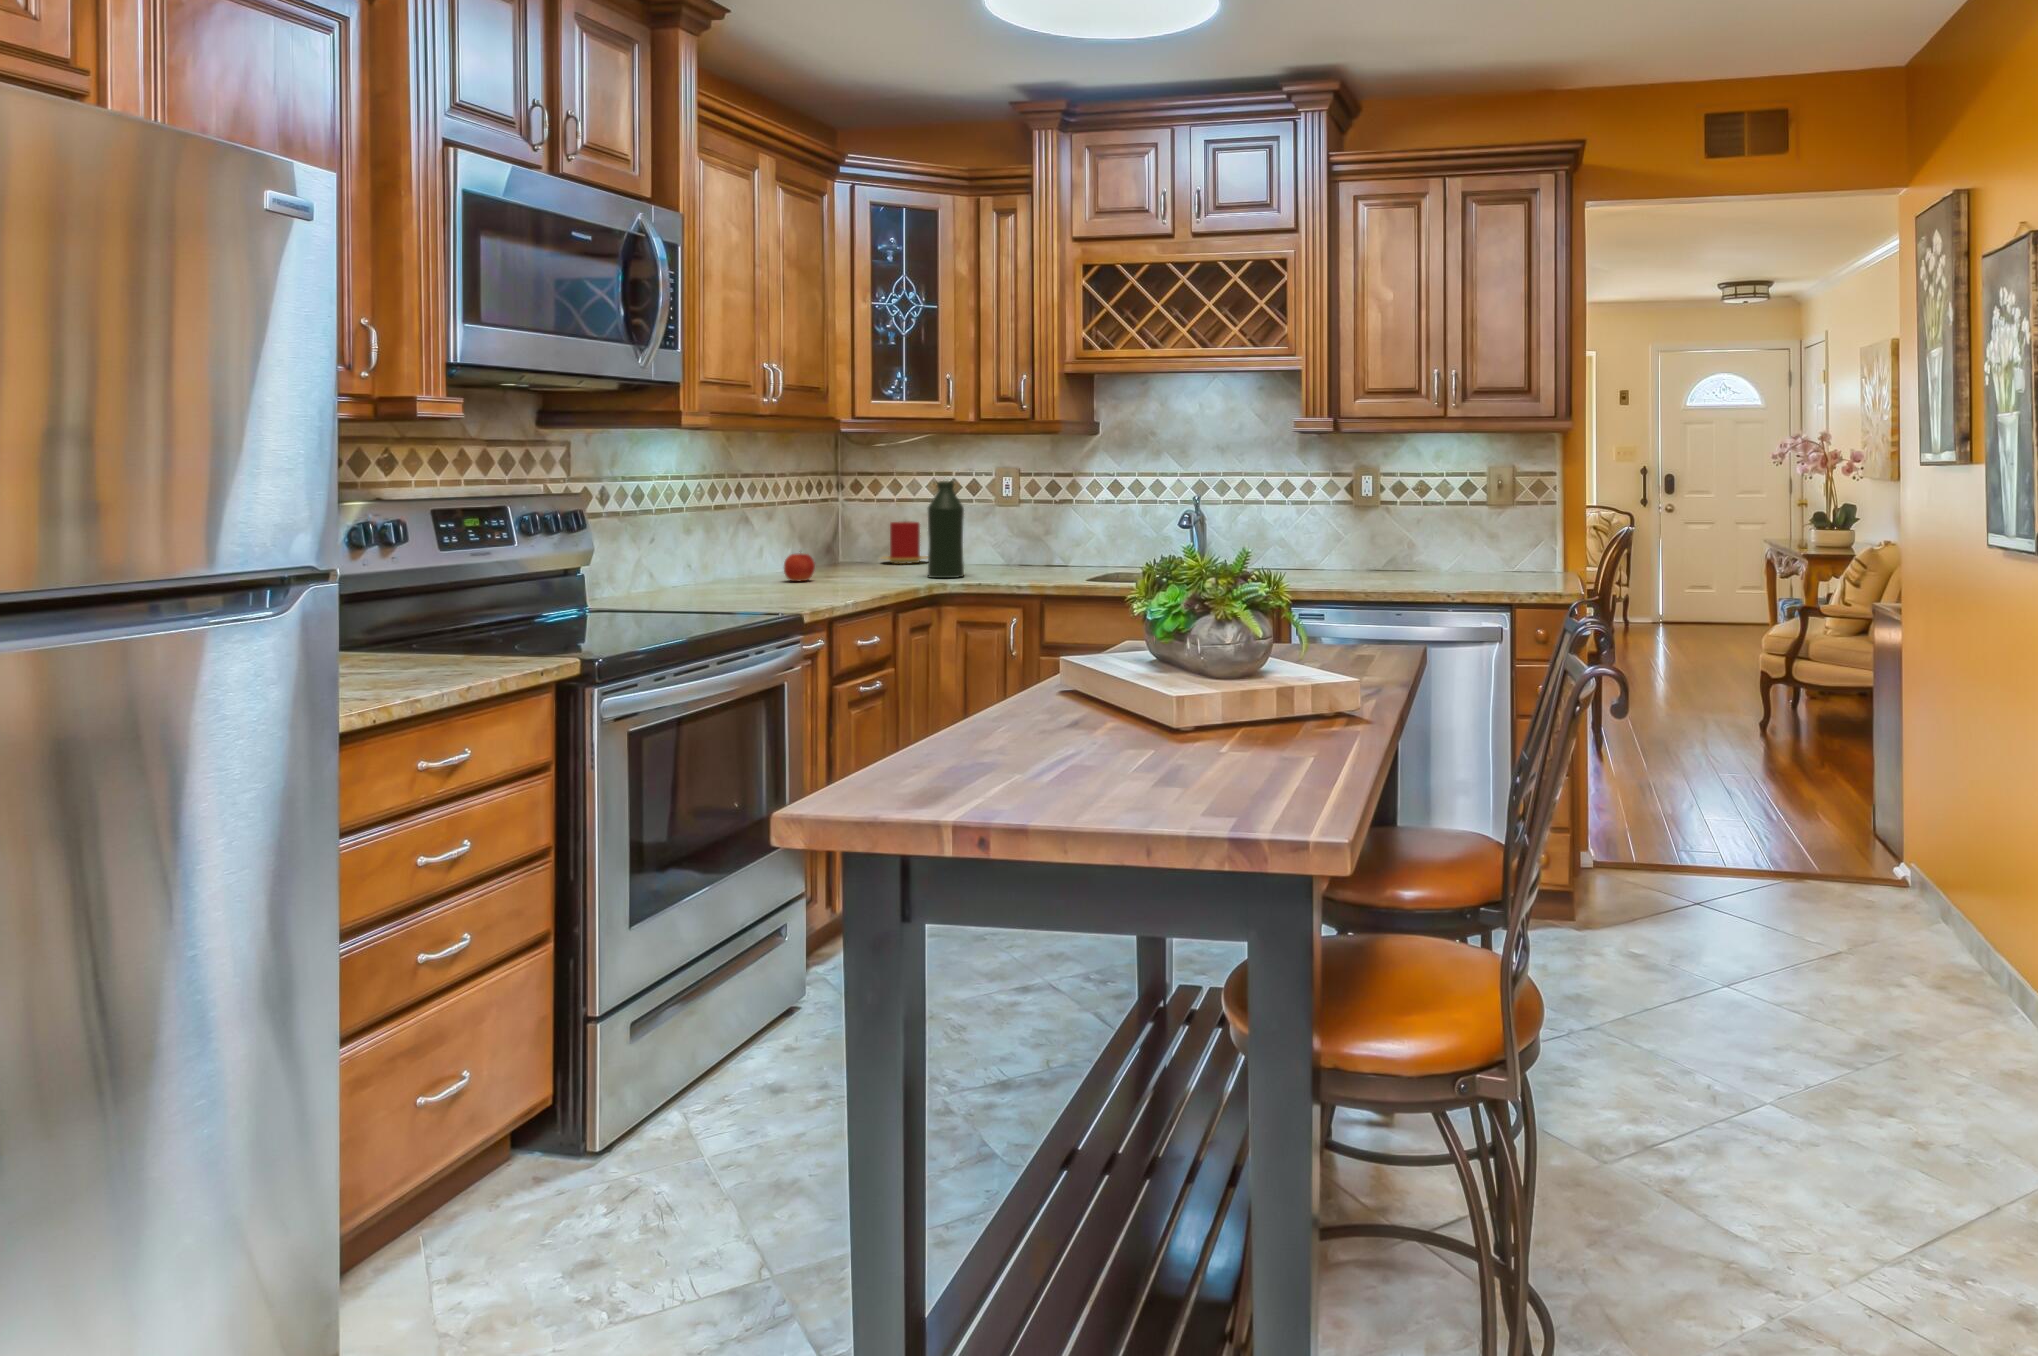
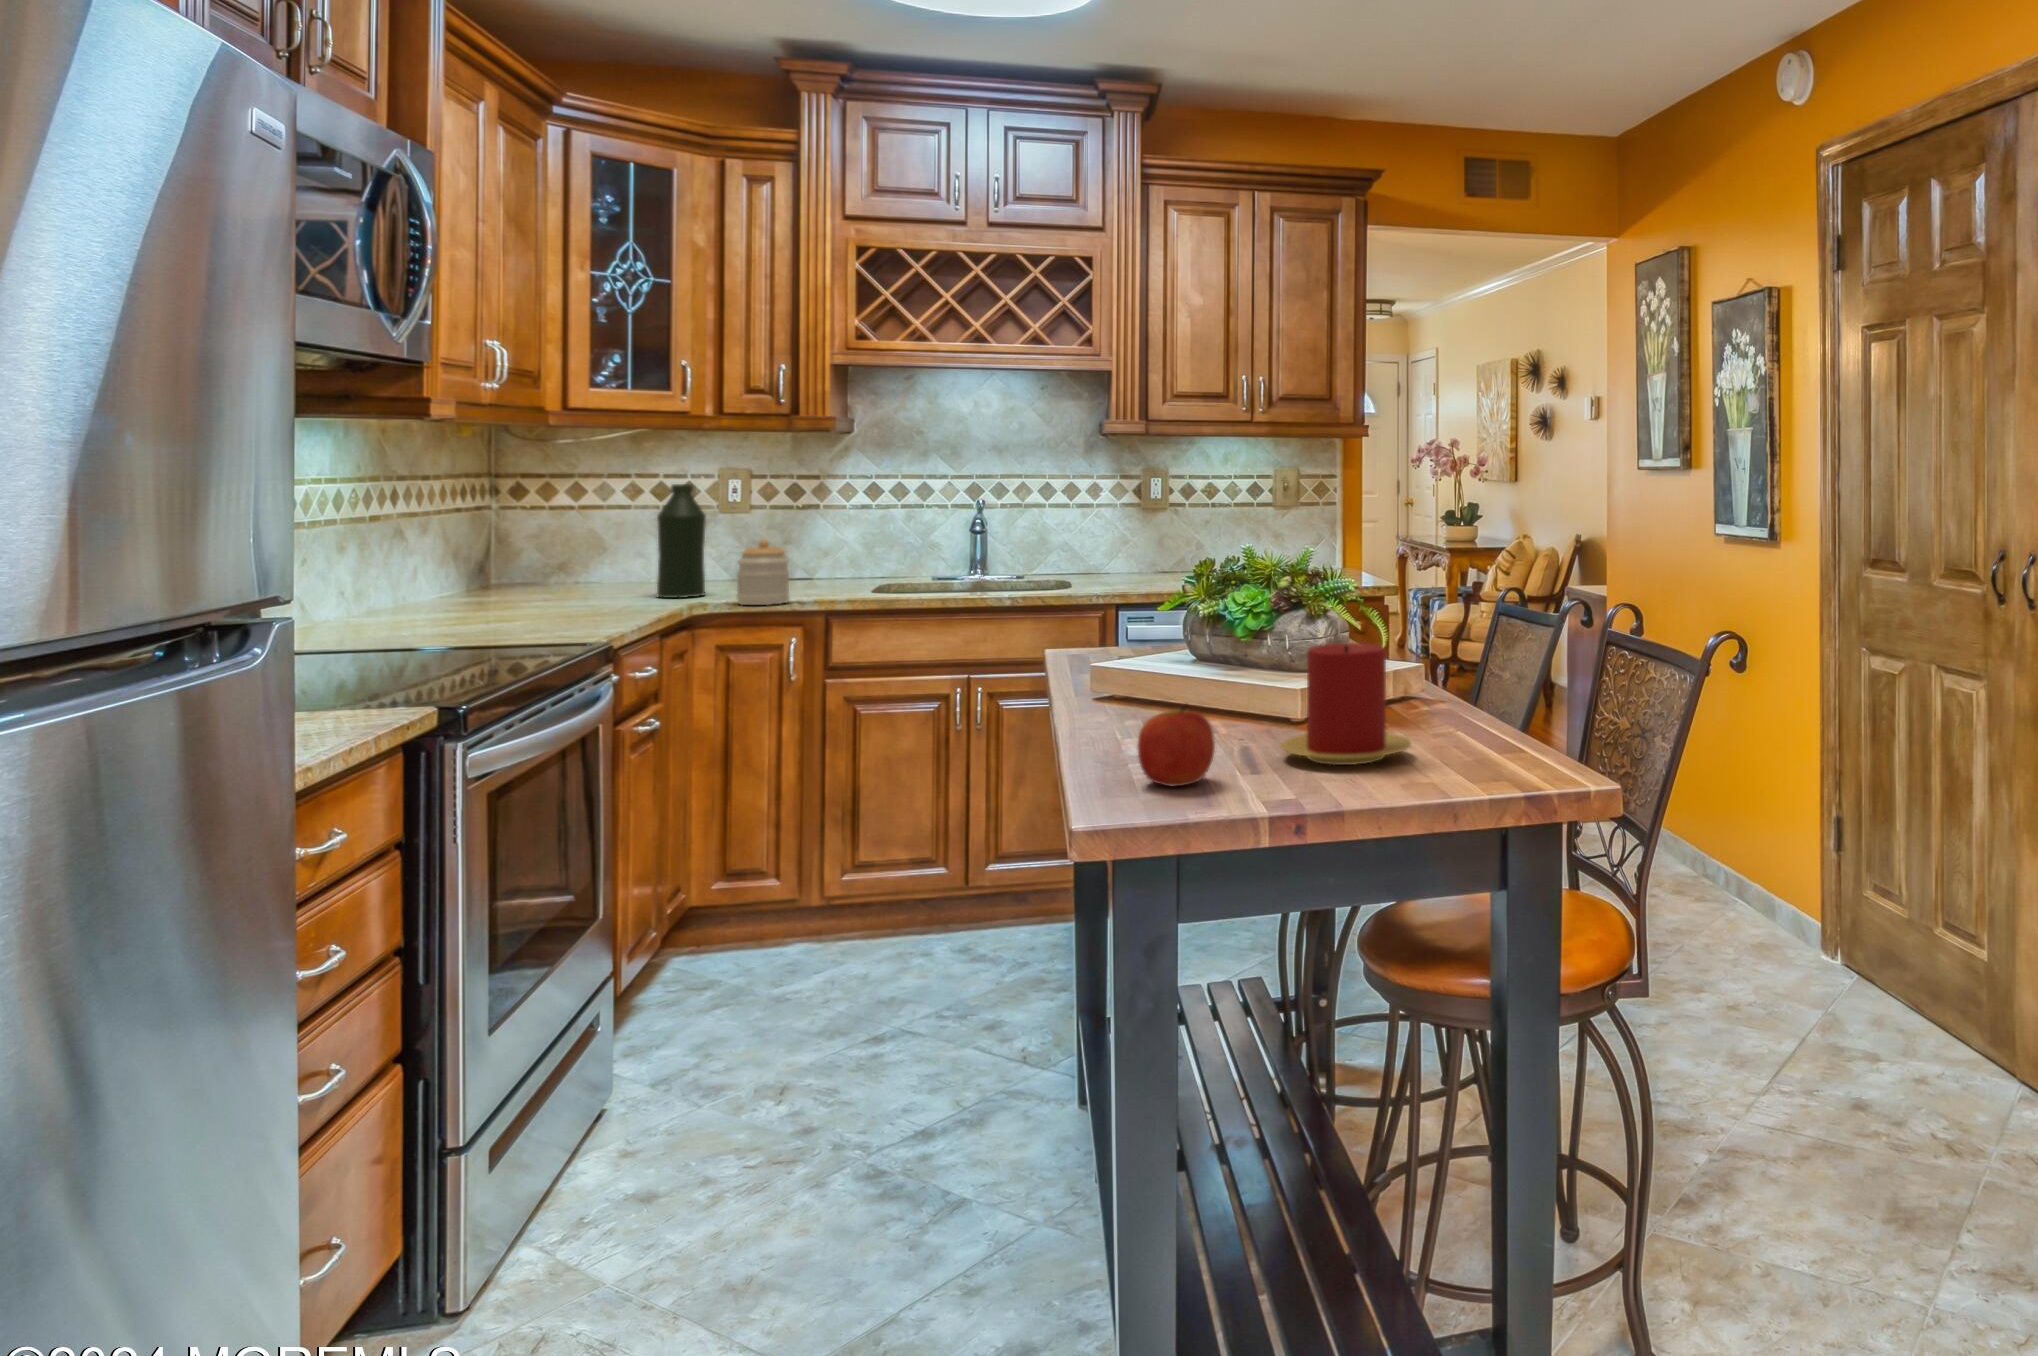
candle: present [882,522,928,564] -> present [1280,643,1411,765]
jar: none [970,530,1012,587] -> present [737,540,789,605]
apple: present [784,553,815,581] -> present [1137,705,1215,786]

